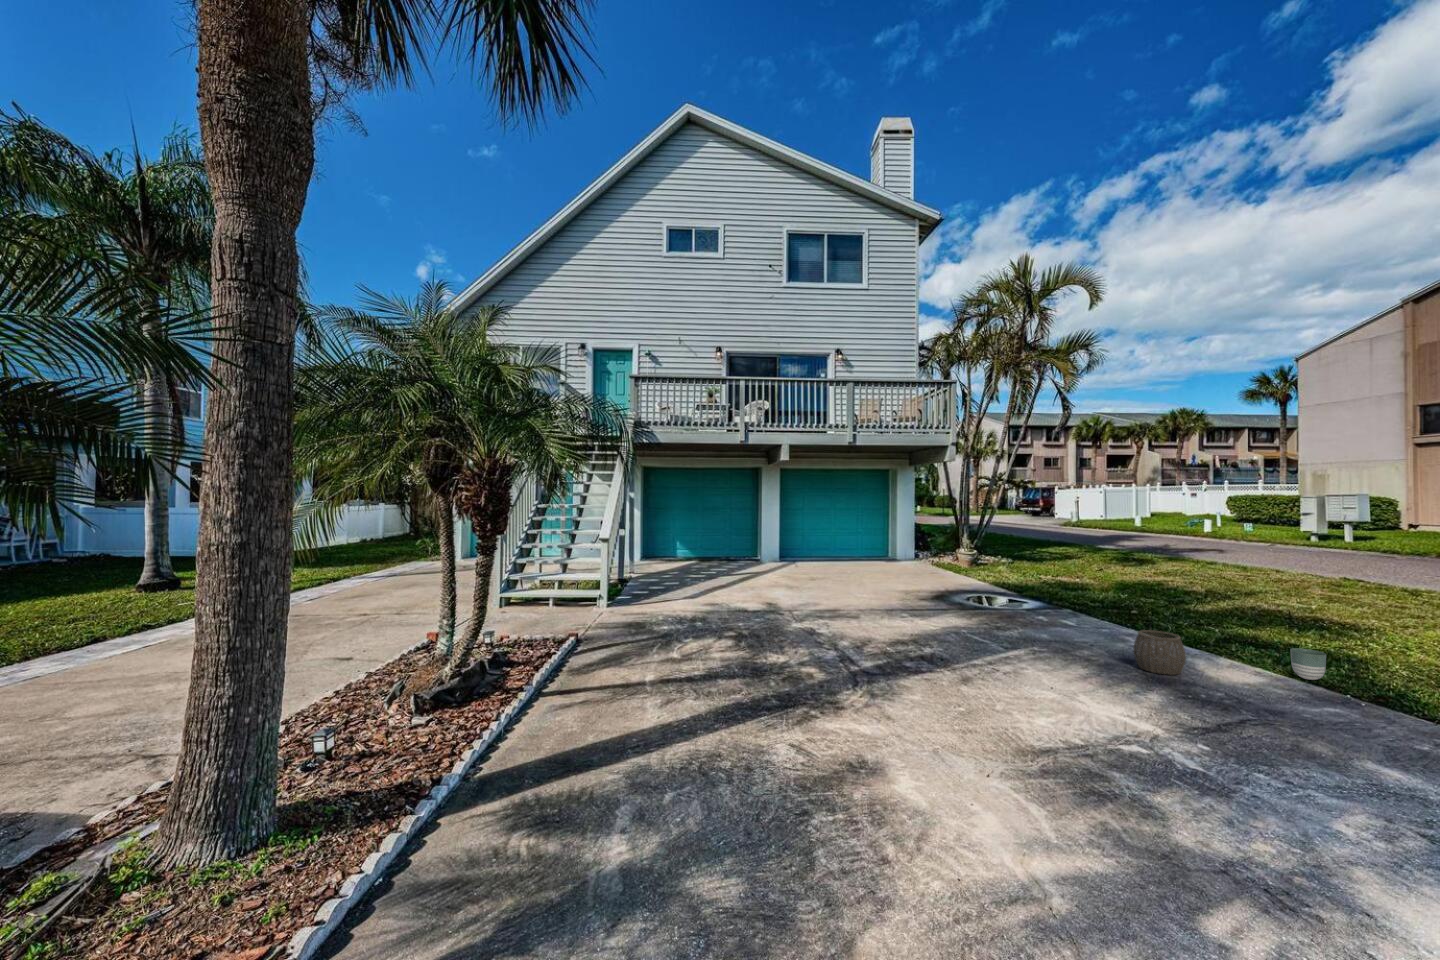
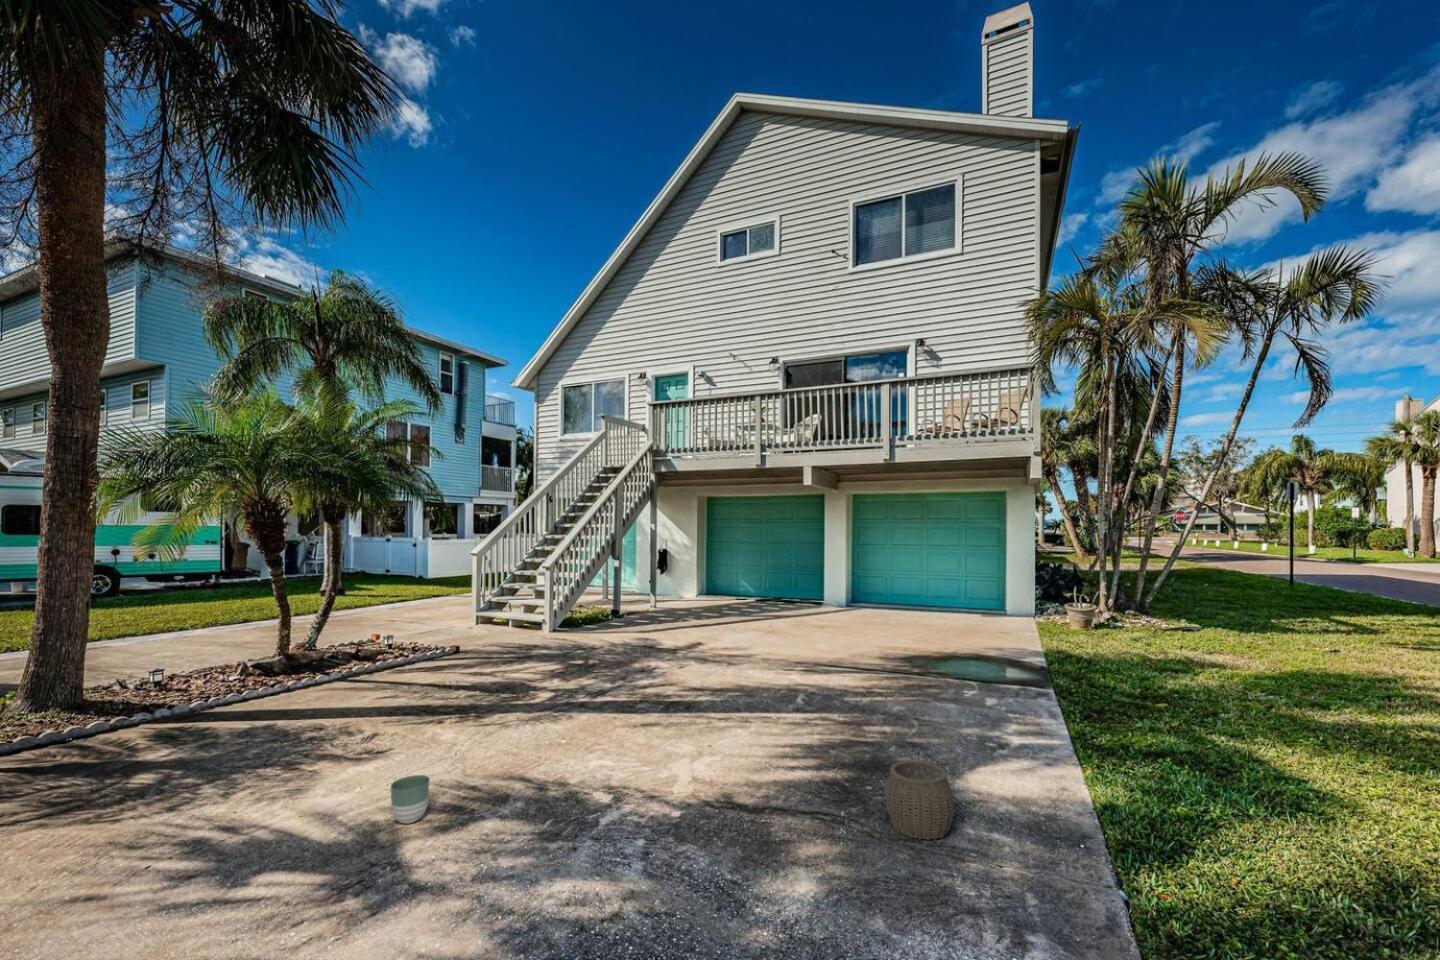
planter: present [1290,648,1326,680] -> present [391,775,430,824]

